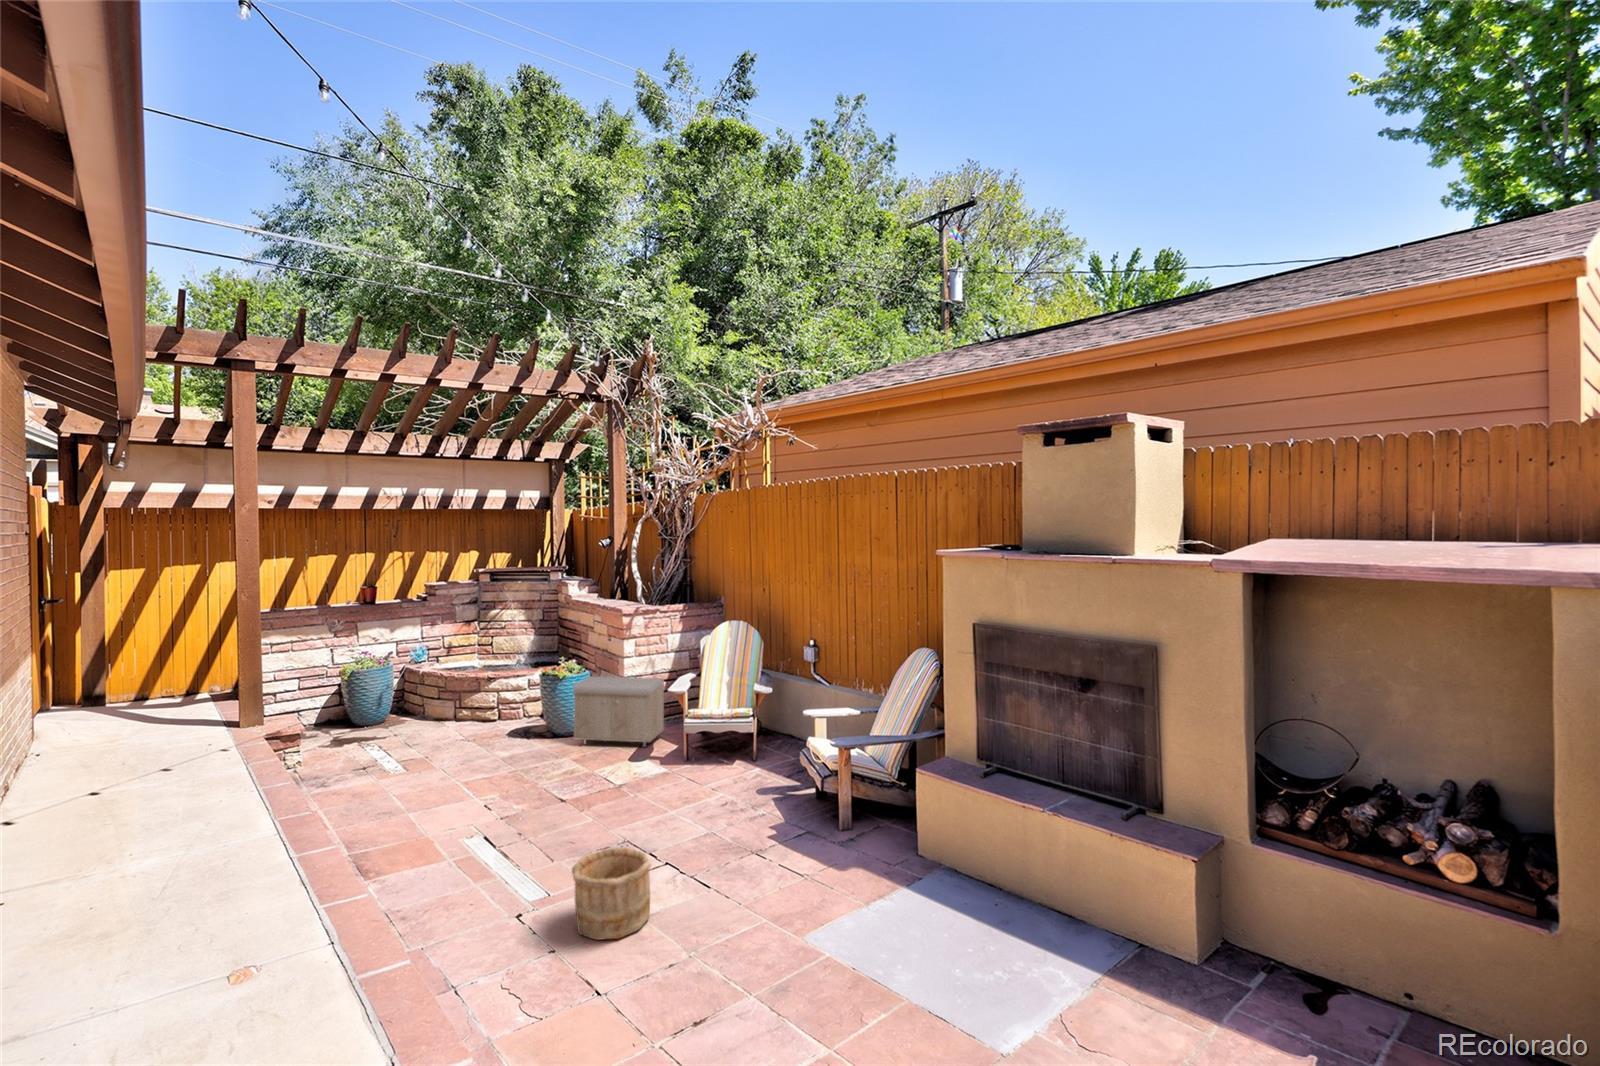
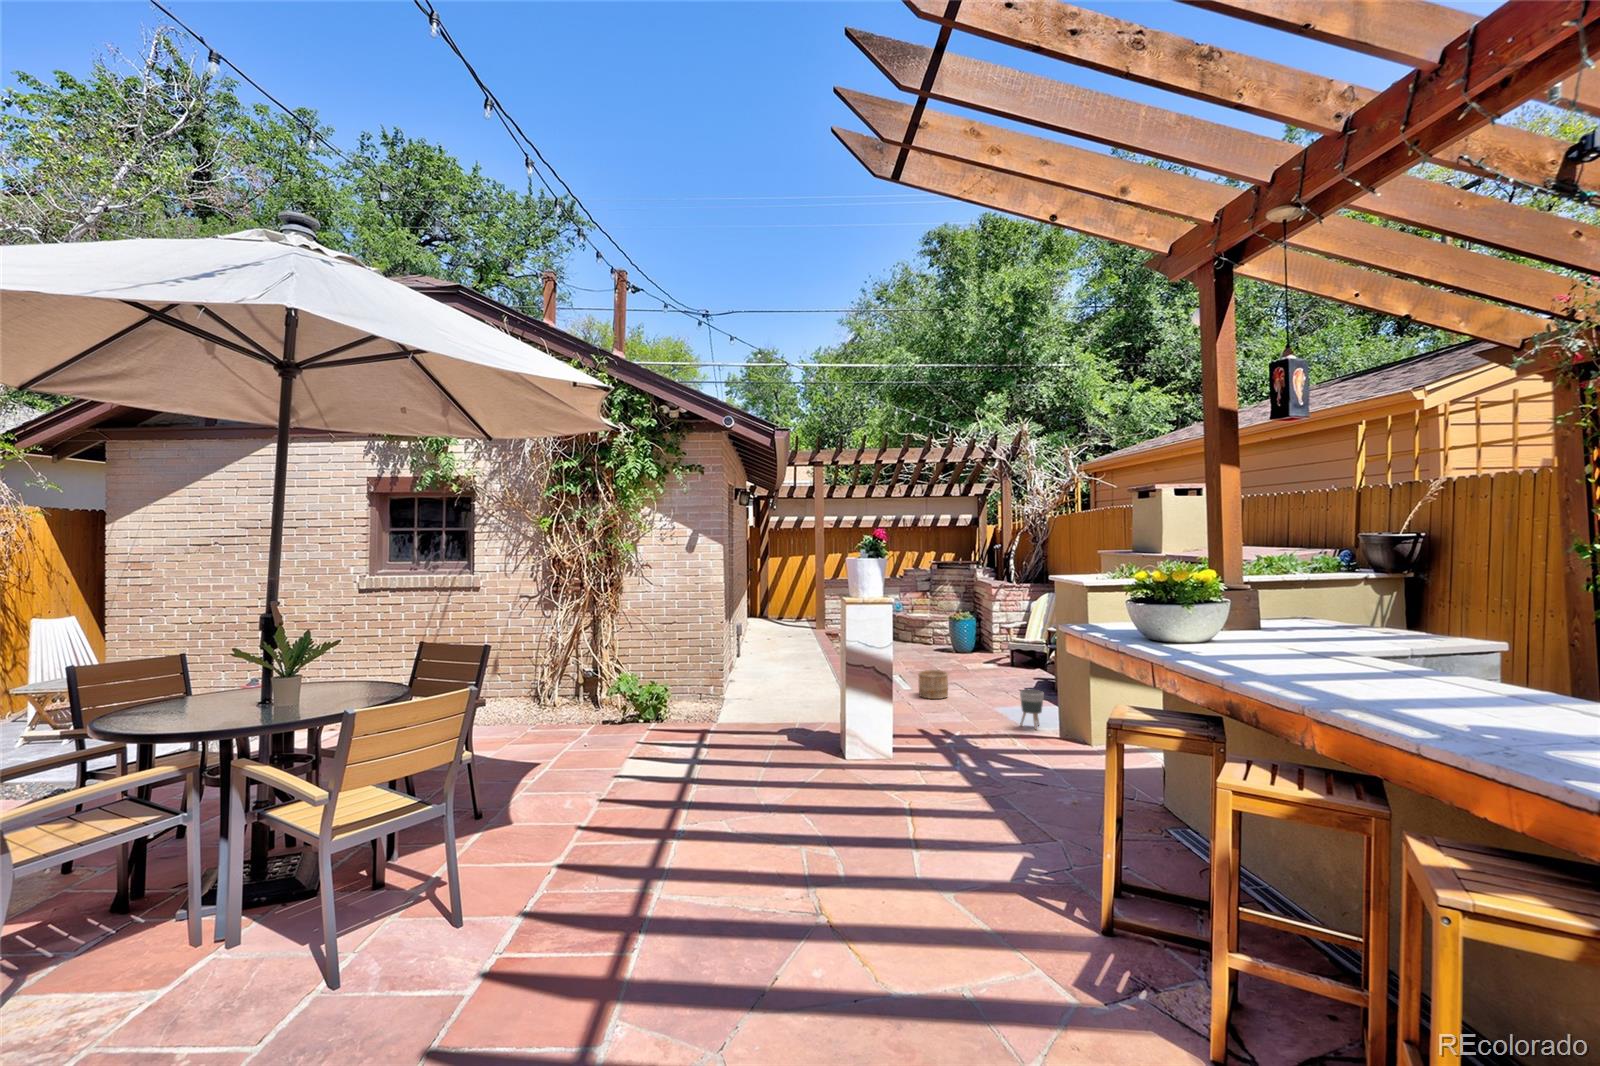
storage bench: present [573,676,664,747] -> none [962,621,1014,661]
planter: none [917,907,977,1026] -> present [1020,690,1044,730]

